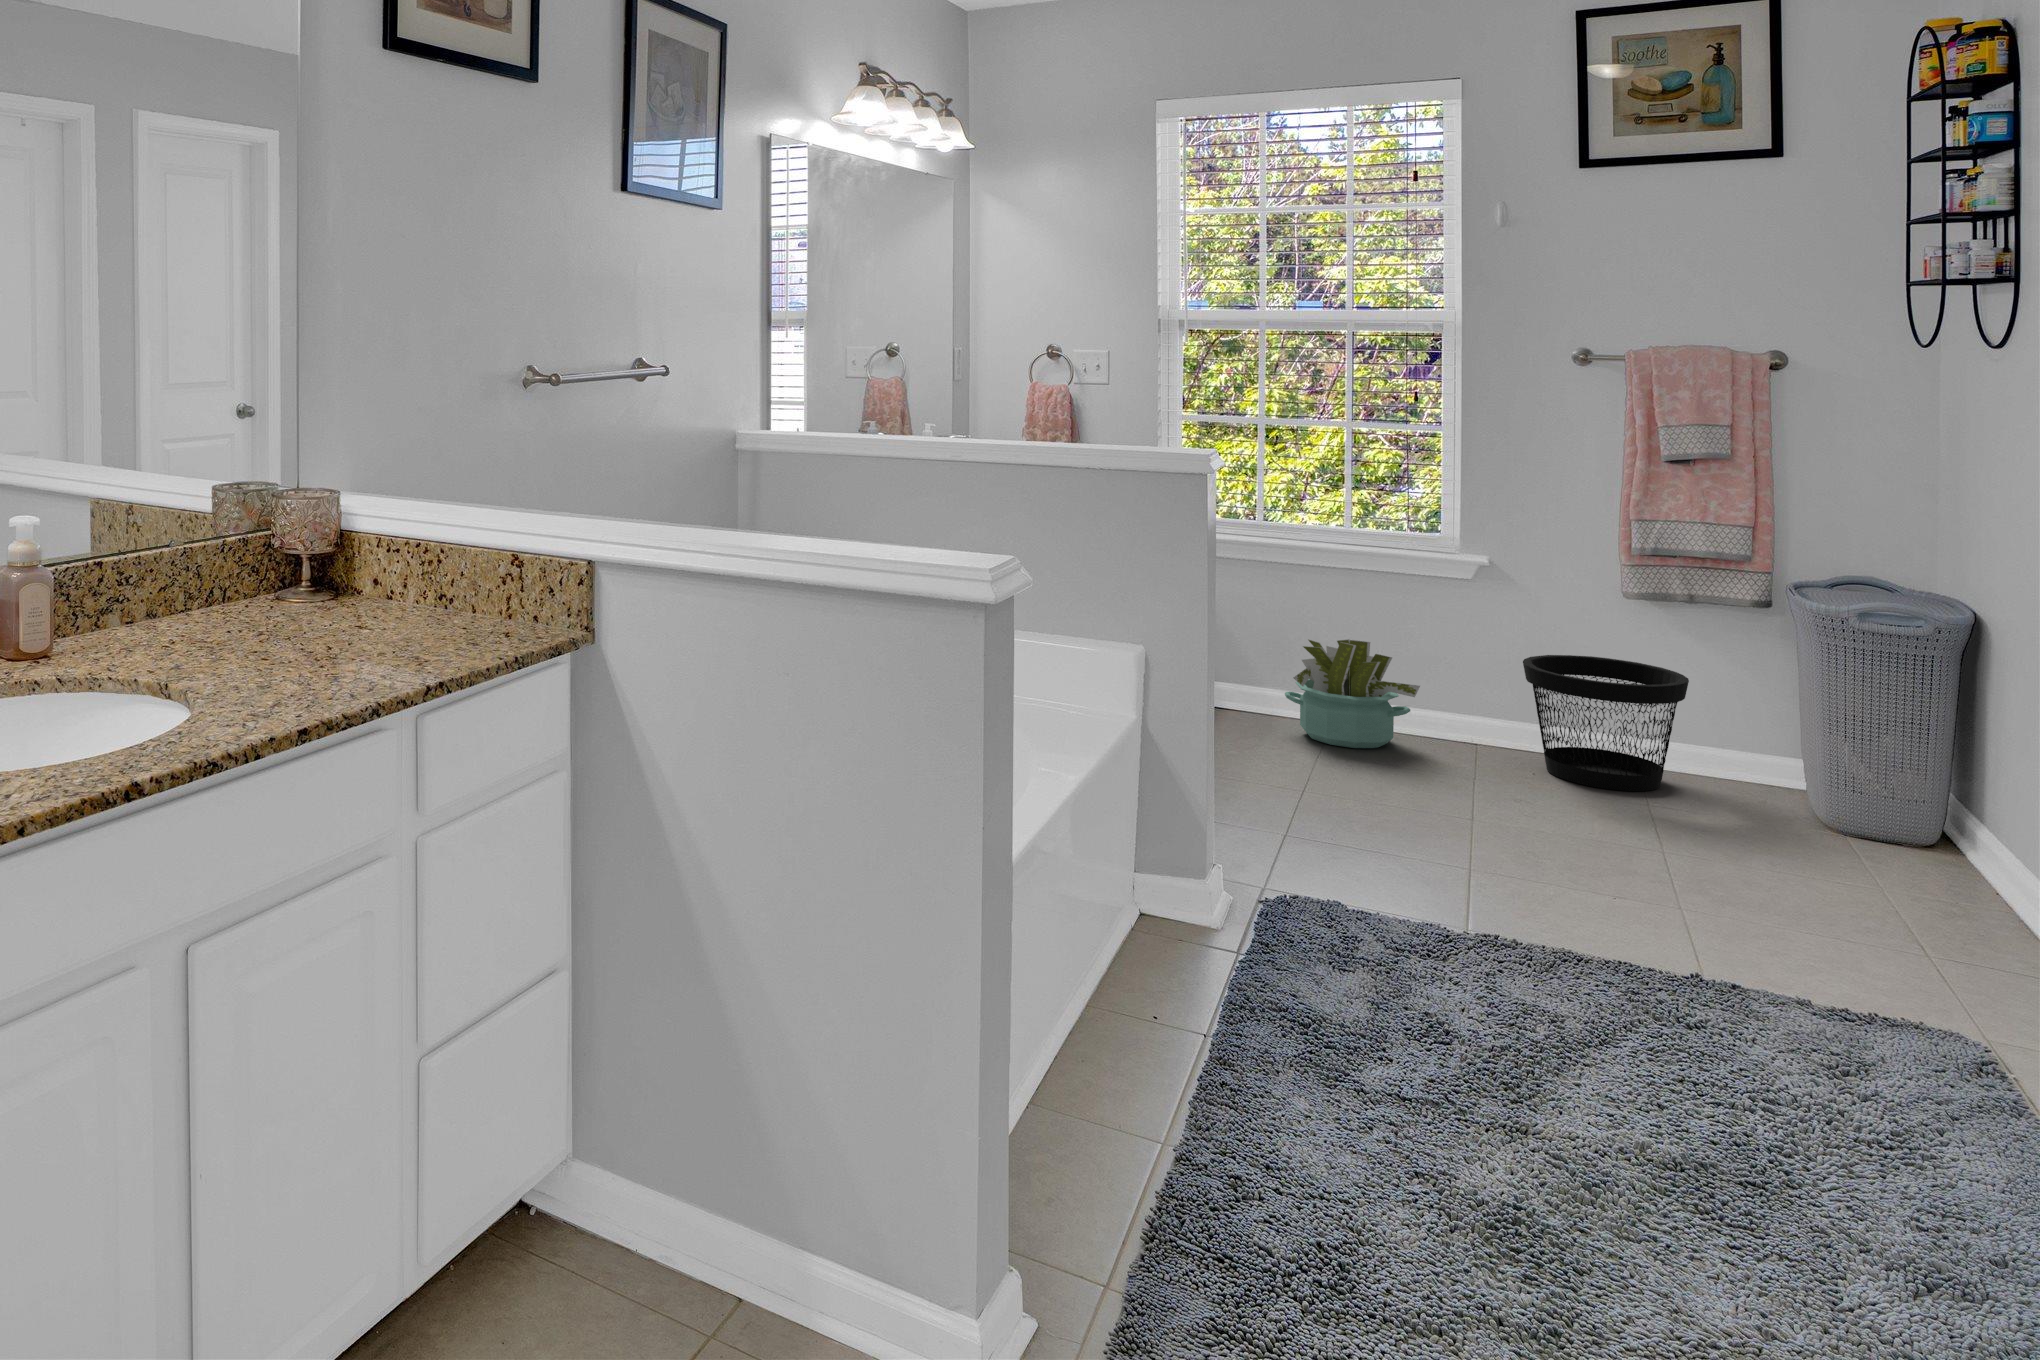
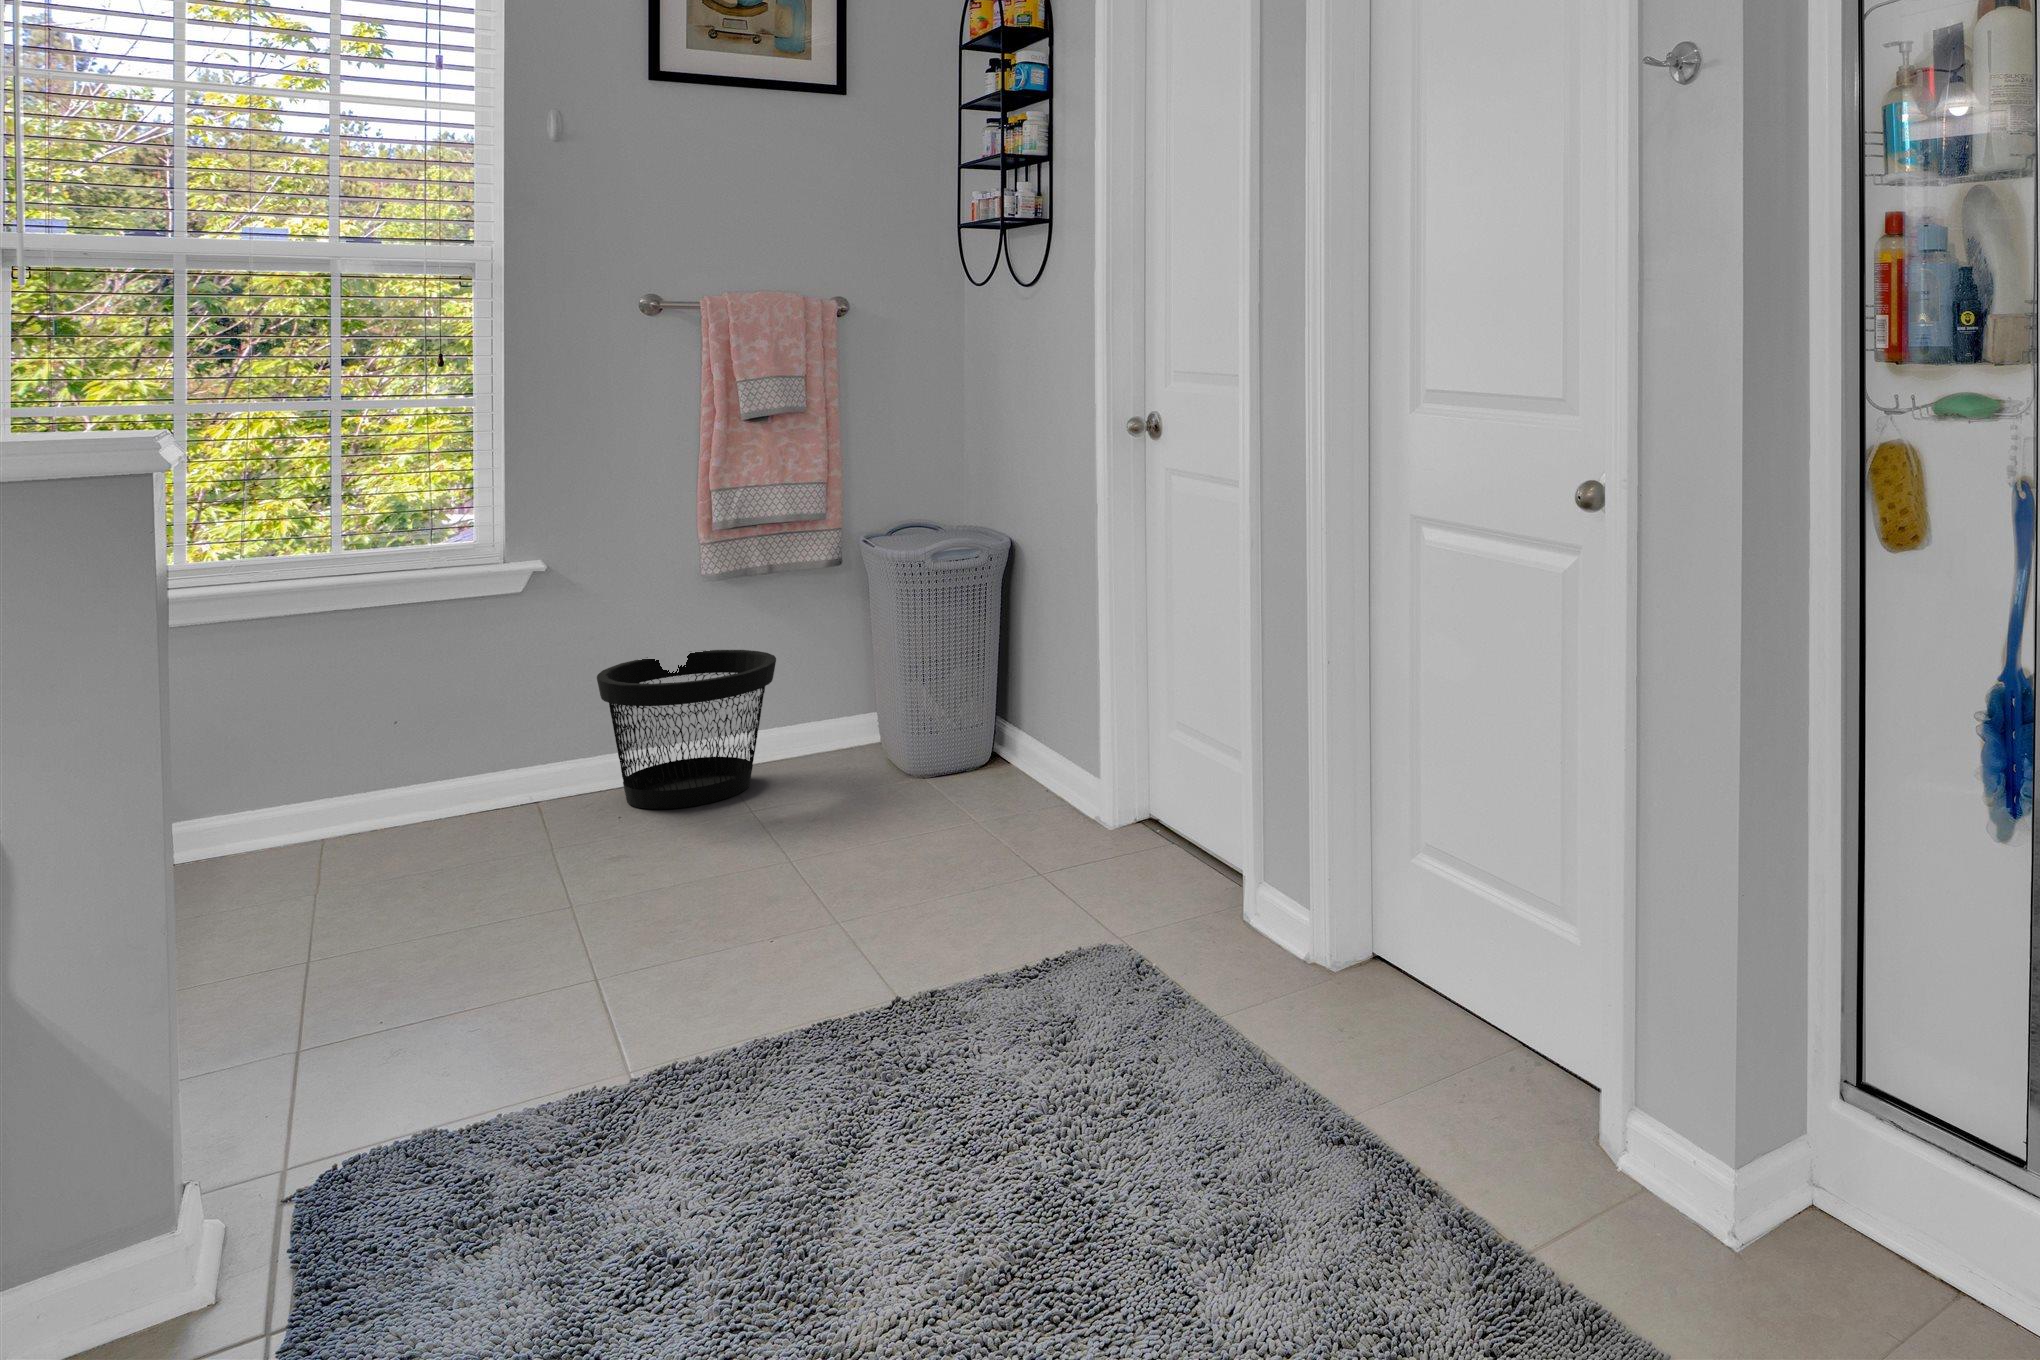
decorative plant: present [1285,639,1420,748] -> none [250,700,464,862]

